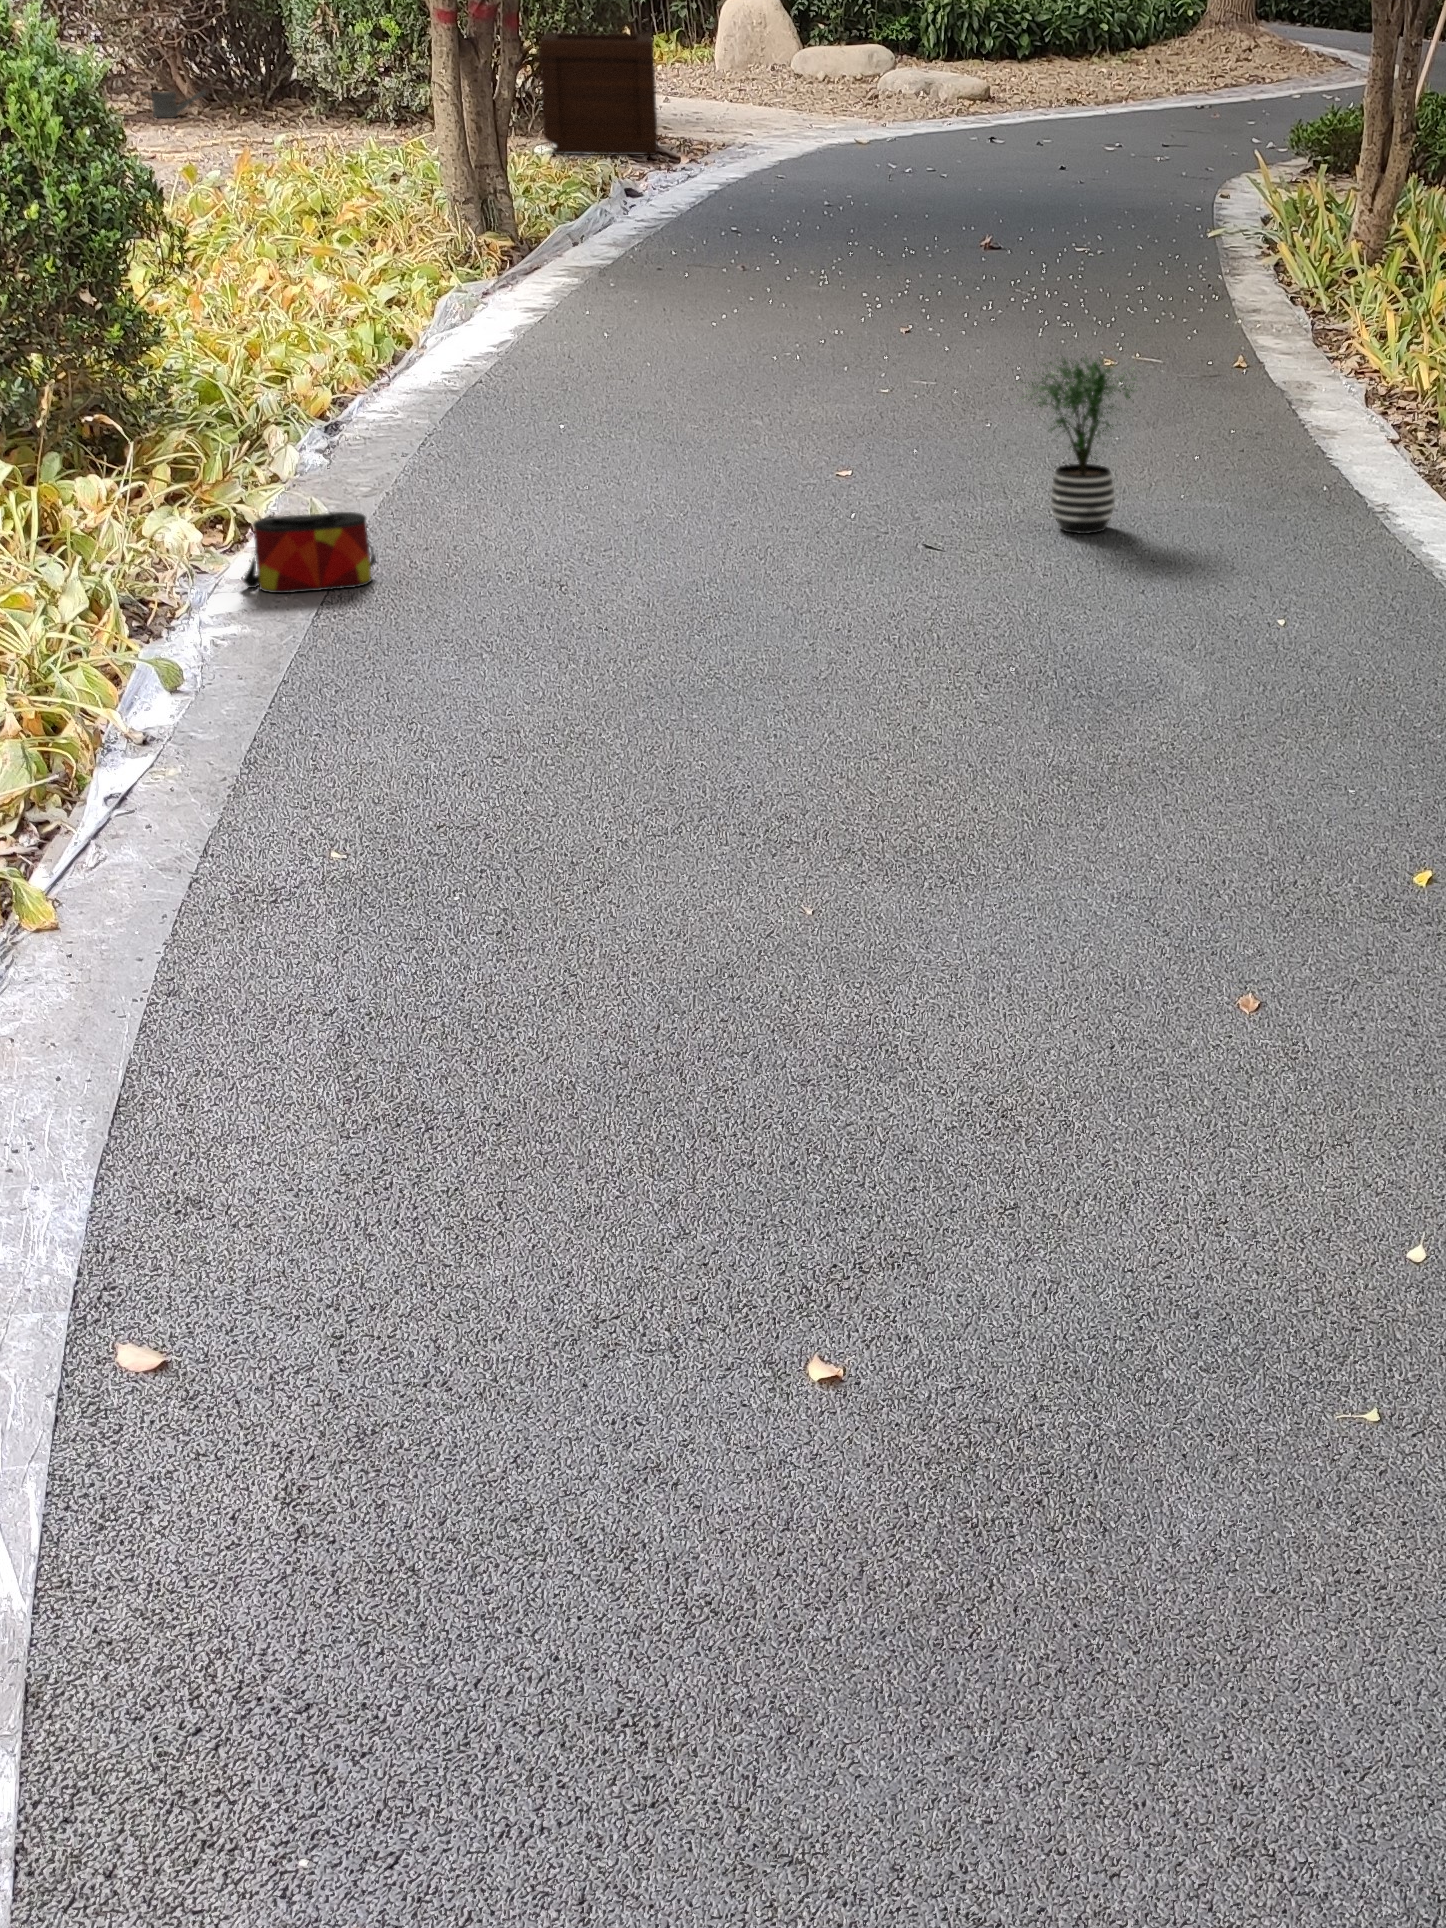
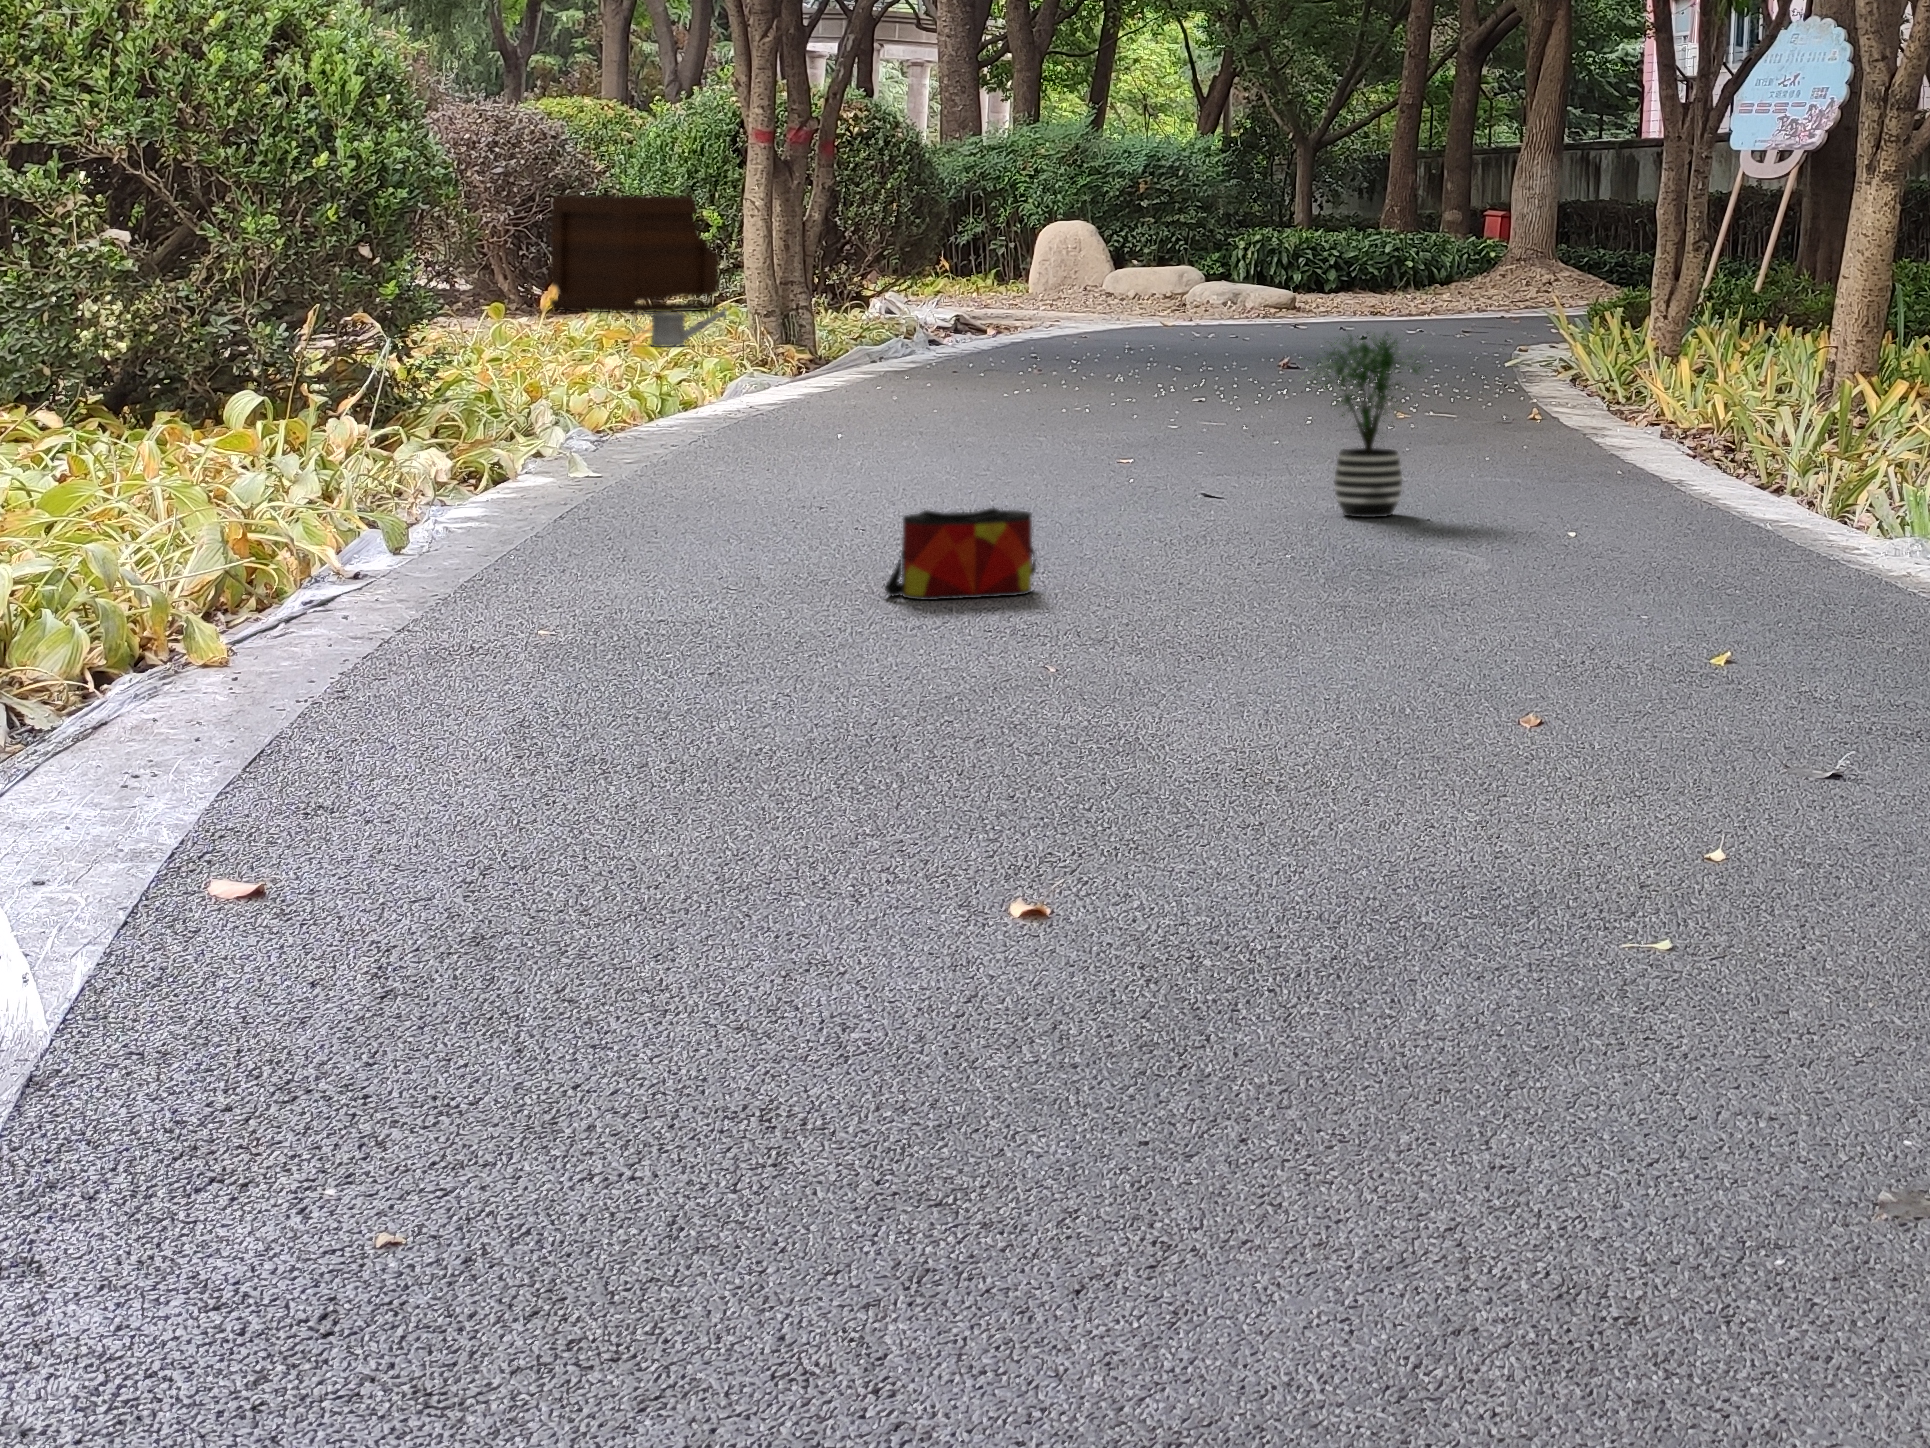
wooden crate: present [539,33,658,155] -> present [550,195,718,313]
watering can: present [151,90,206,118] -> present [634,309,727,347]
bag: present [243,512,376,593] -> present [885,508,1036,600]

